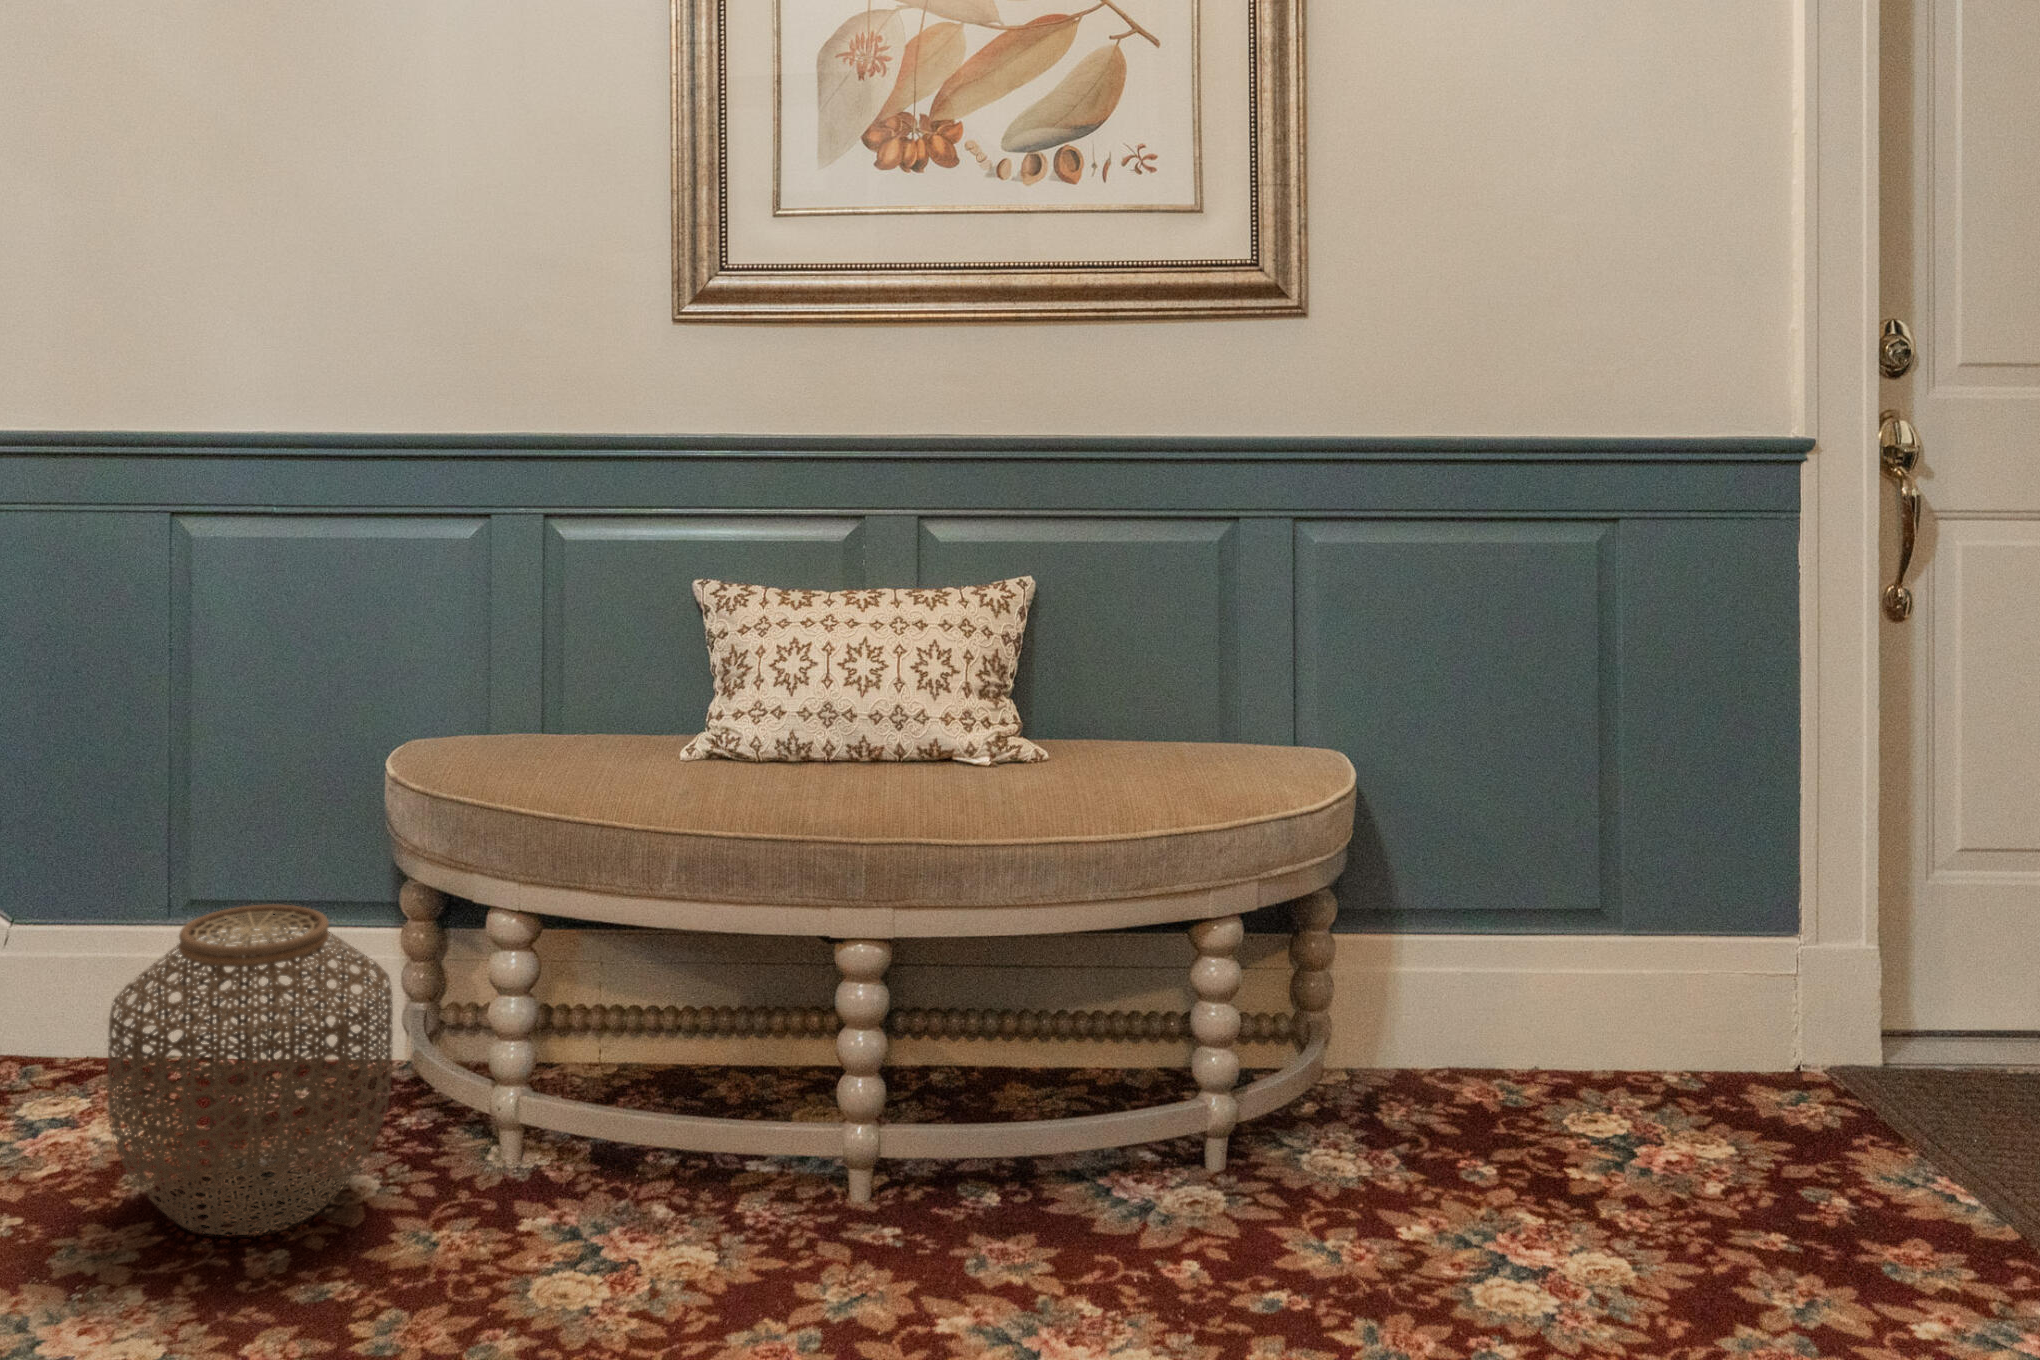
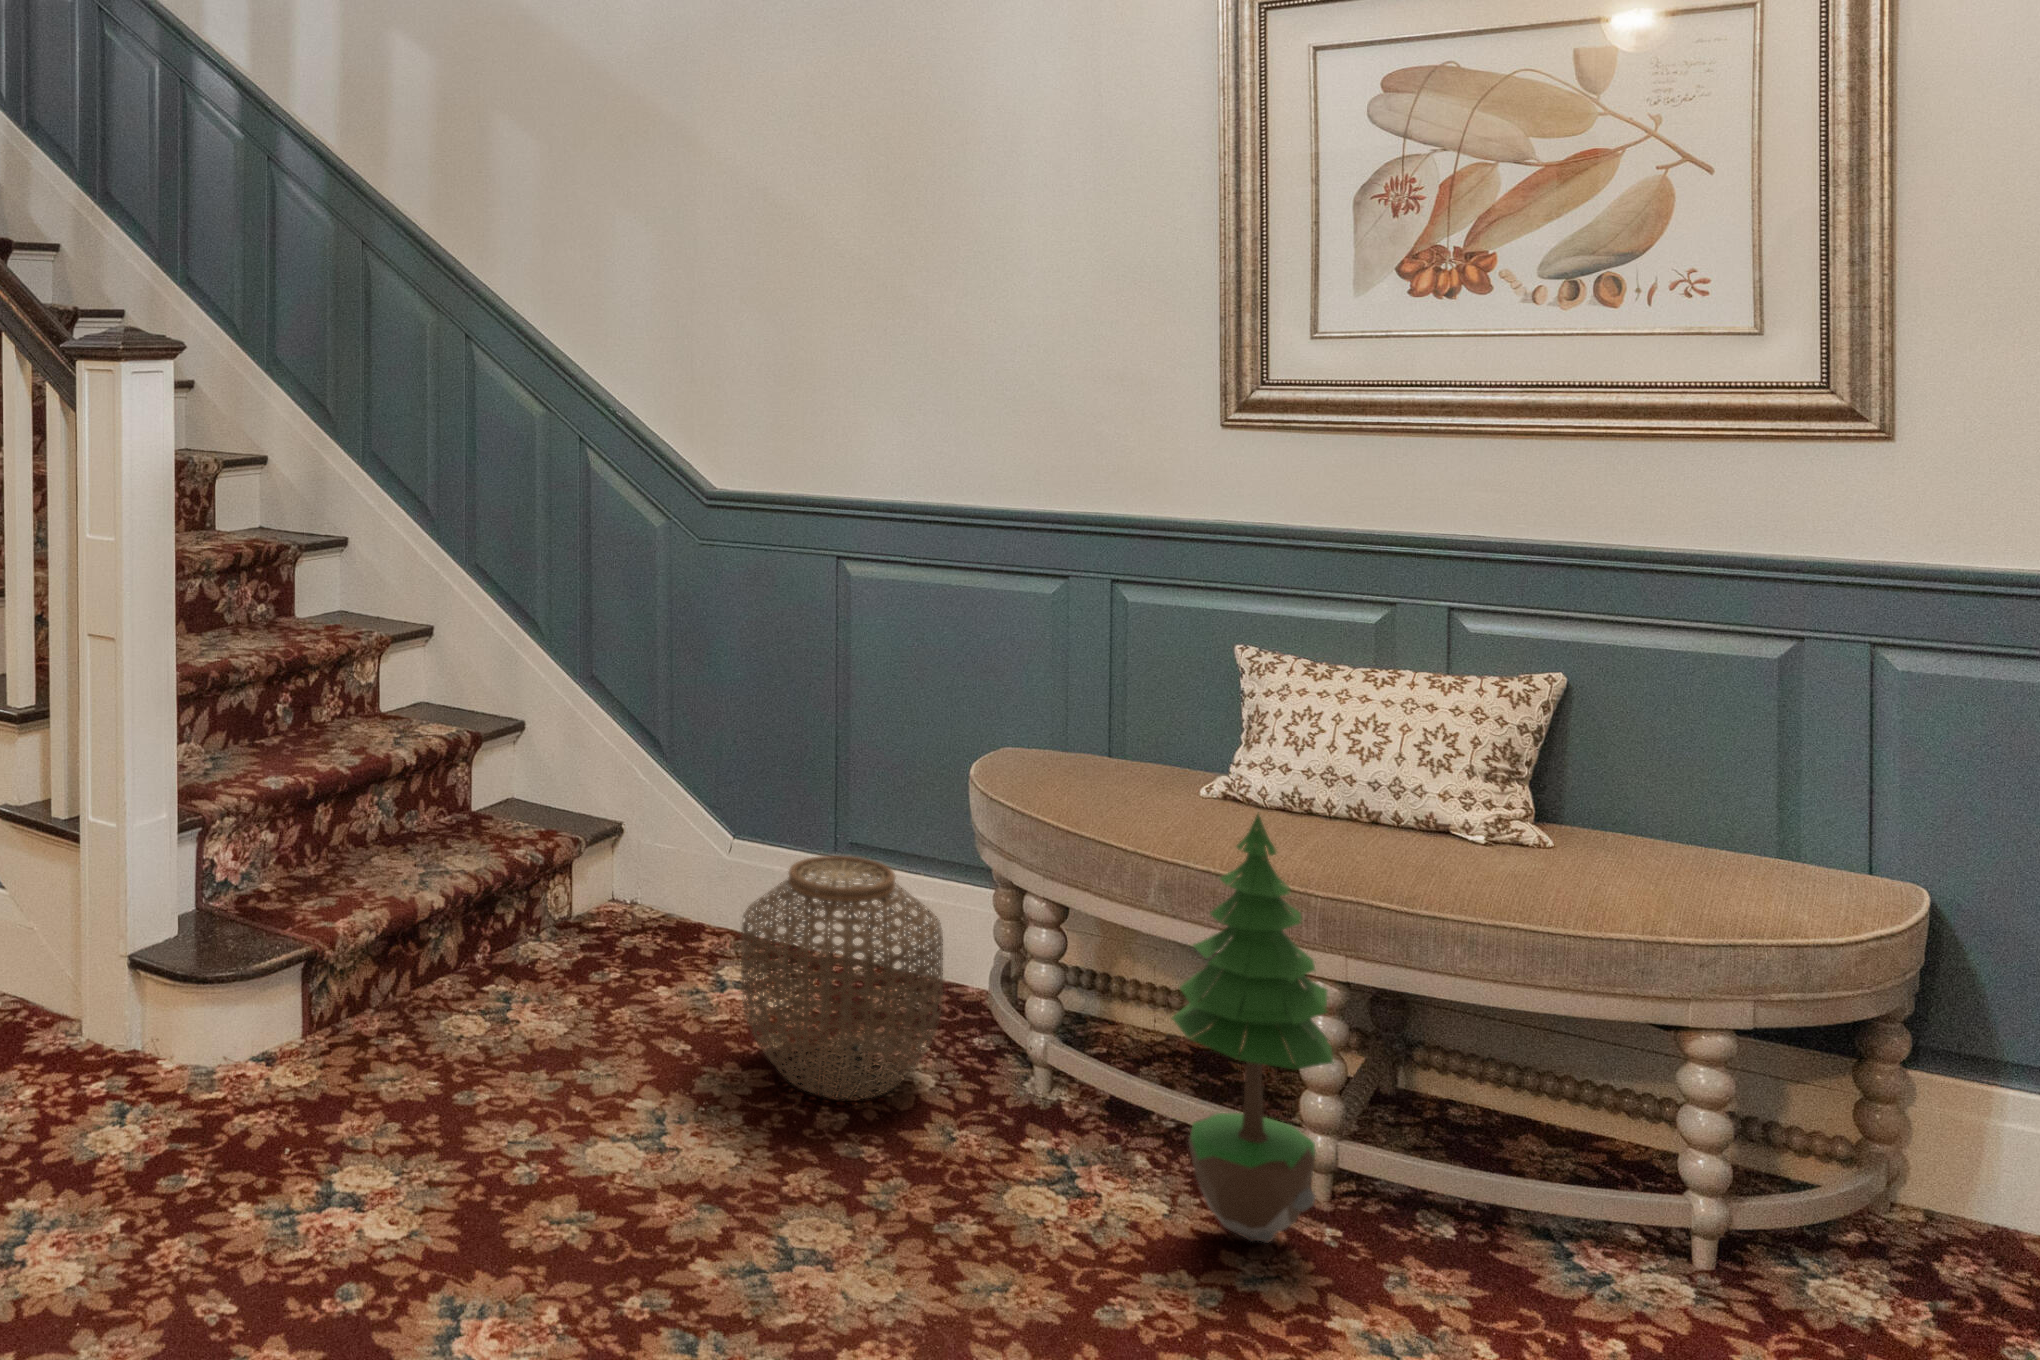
potted tree: none [728,754,913,1265] -> present [1171,815,1334,1243]

